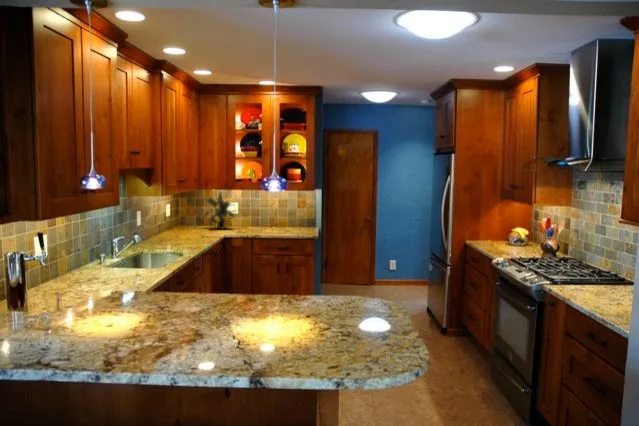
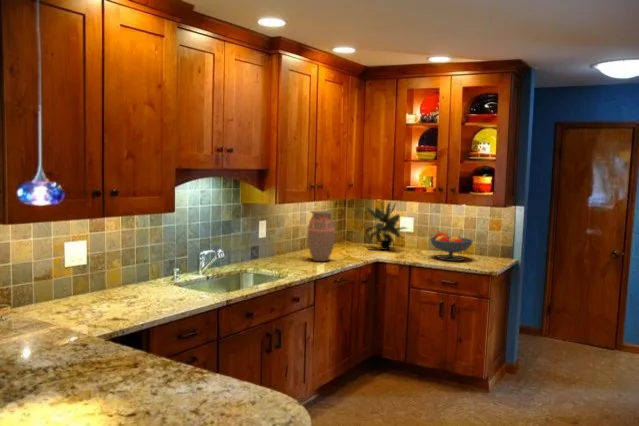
decorative vase: none [175,200,198,241] -> present [307,210,335,261]
fruit bowl: none [260,210,291,231] -> present [430,232,473,261]

